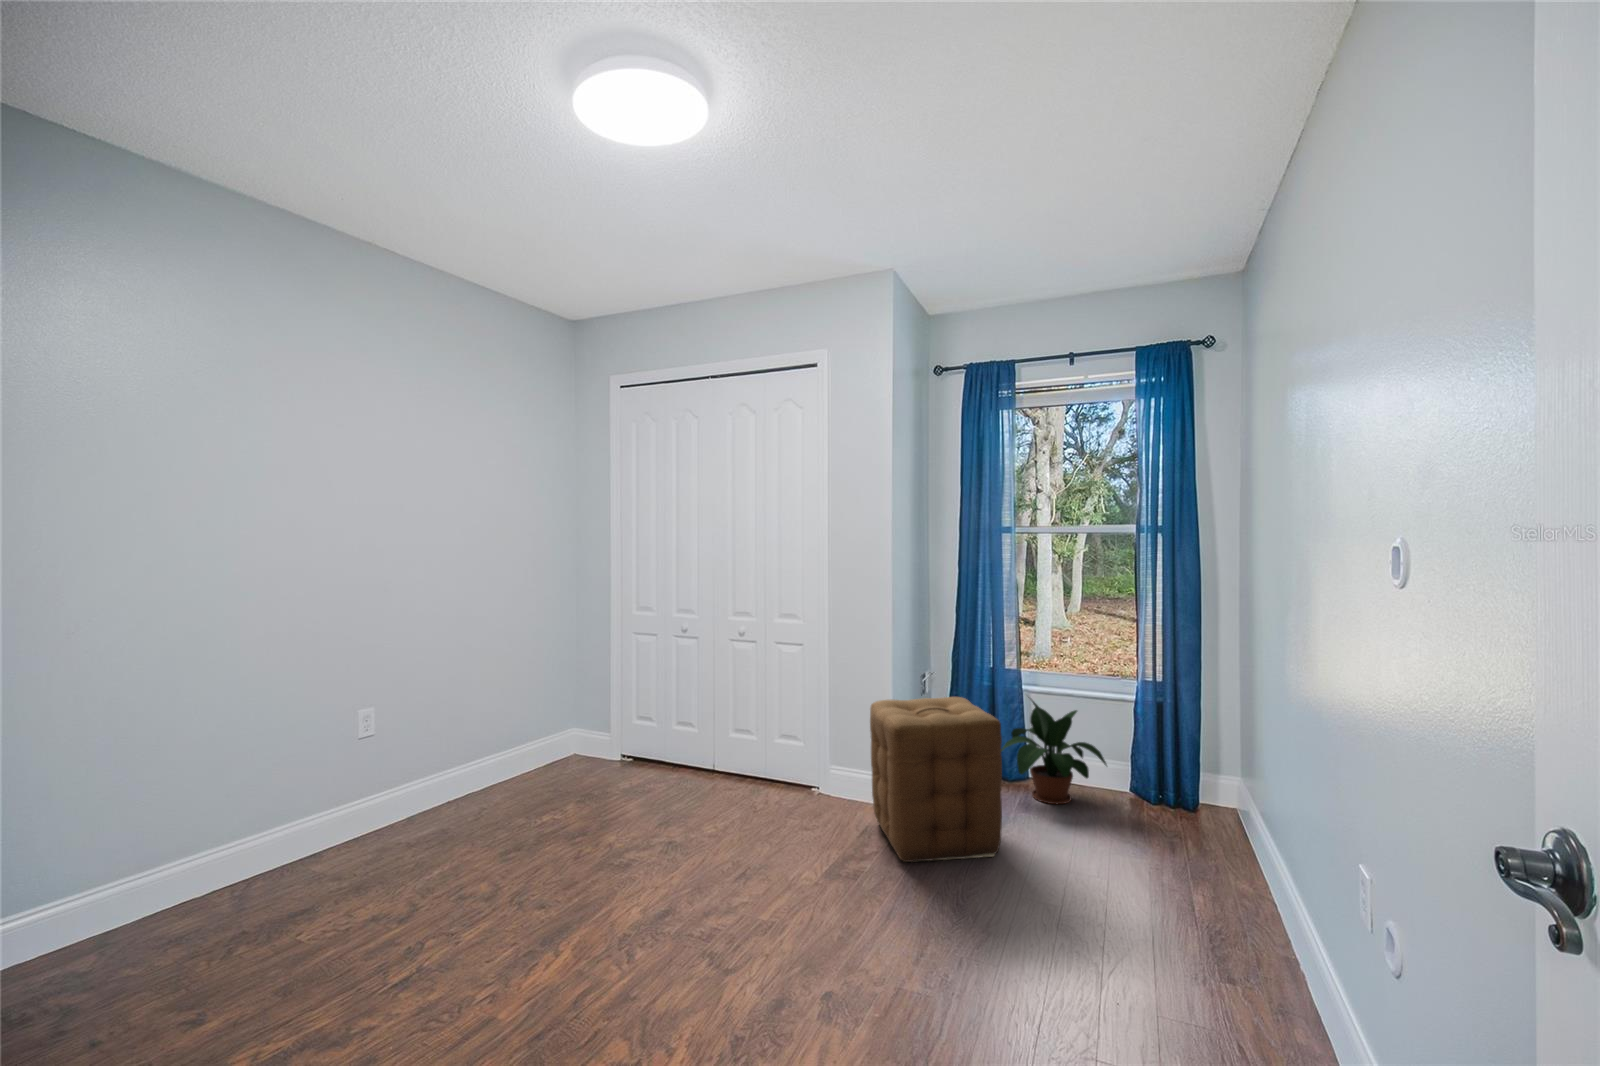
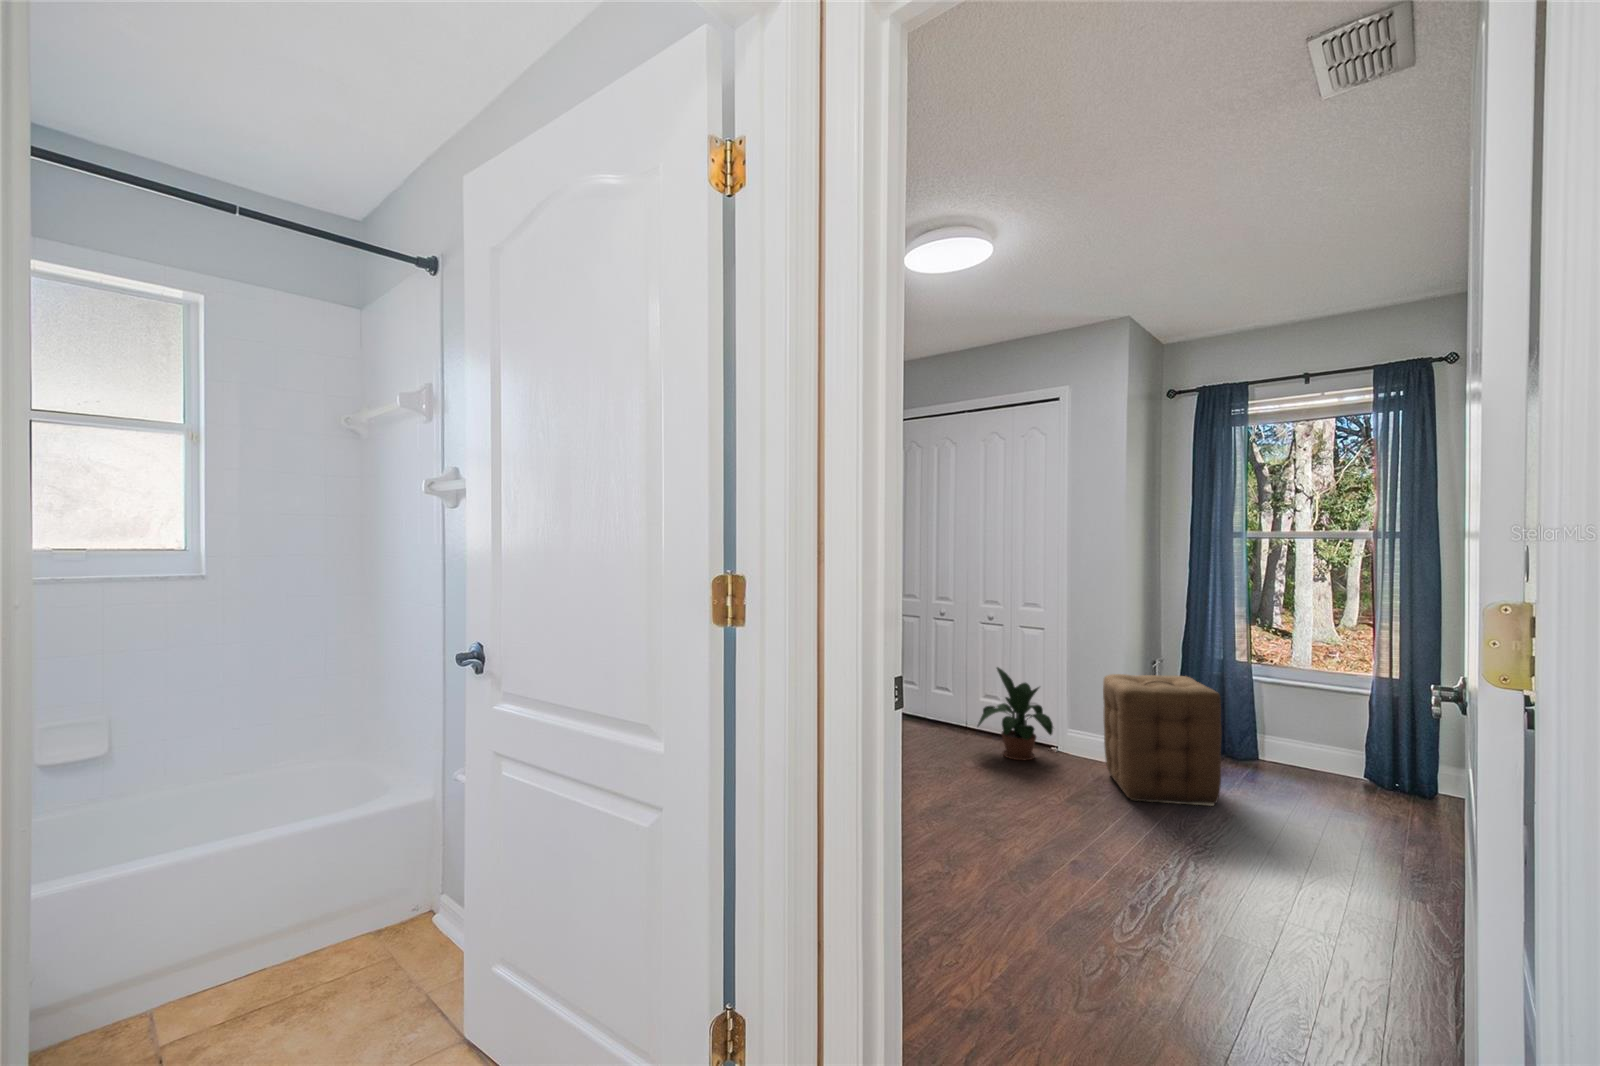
potted plant: present [1001,699,1107,804] -> present [978,667,1053,760]

